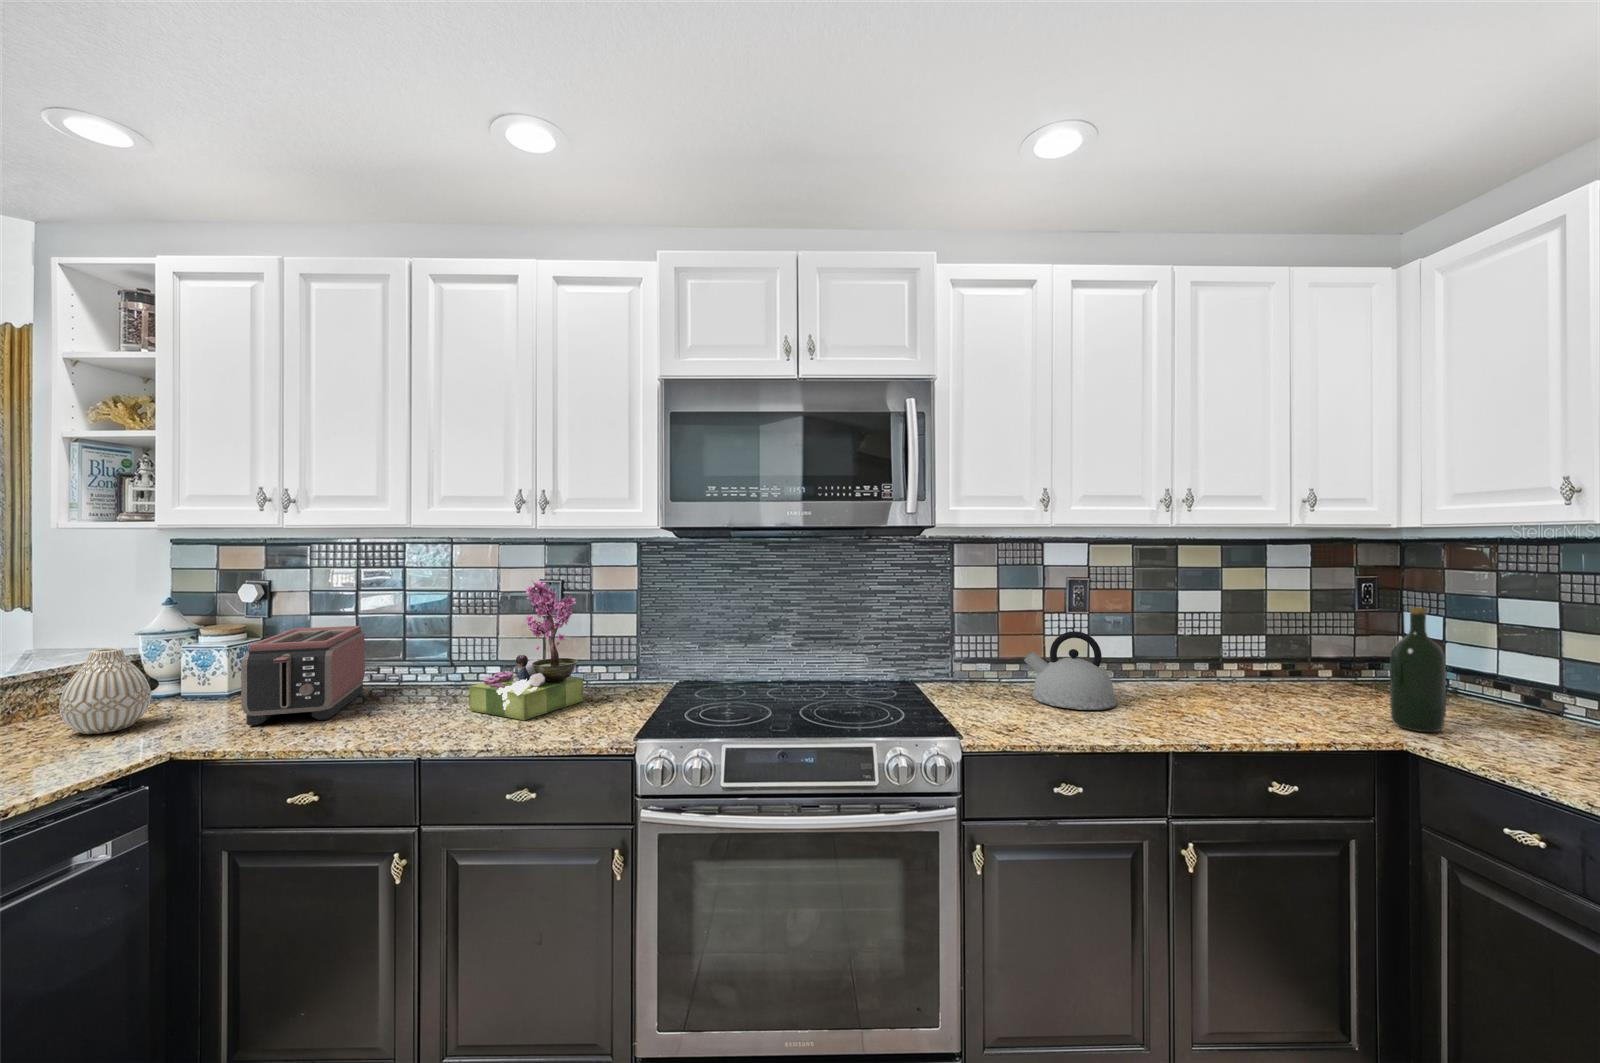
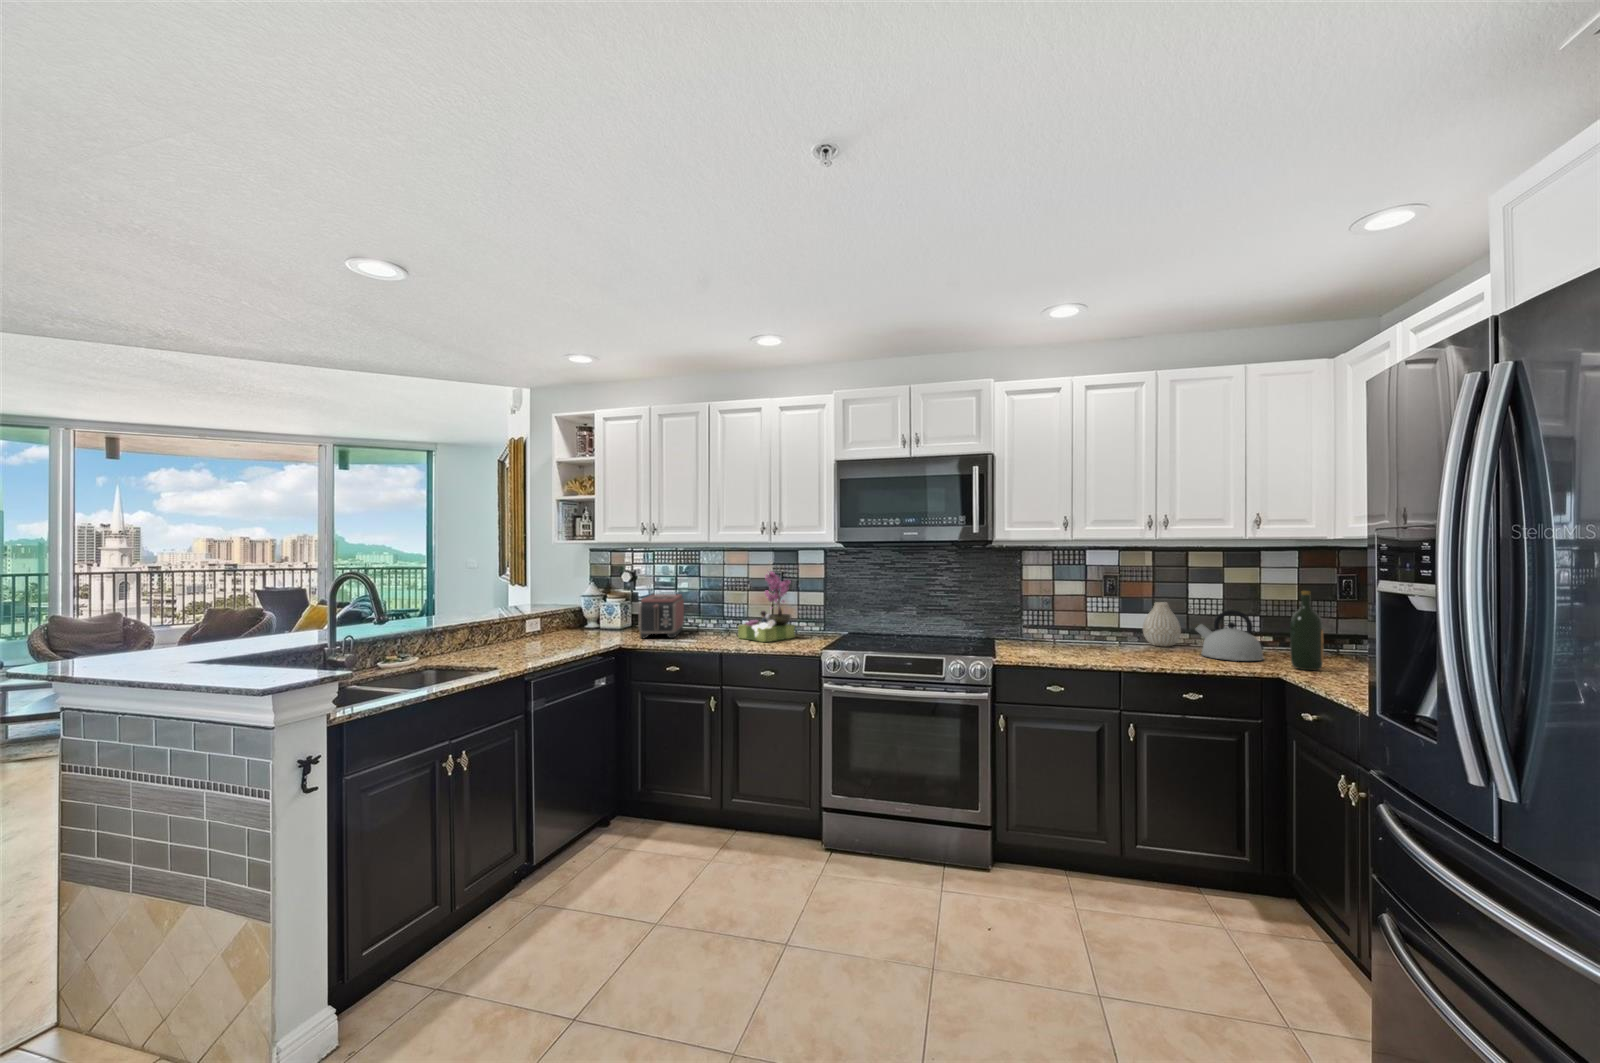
kettle: present [1024,631,1117,710] -> present [1195,610,1264,661]
vase: present [59,648,151,734] -> present [1143,602,1181,647]

